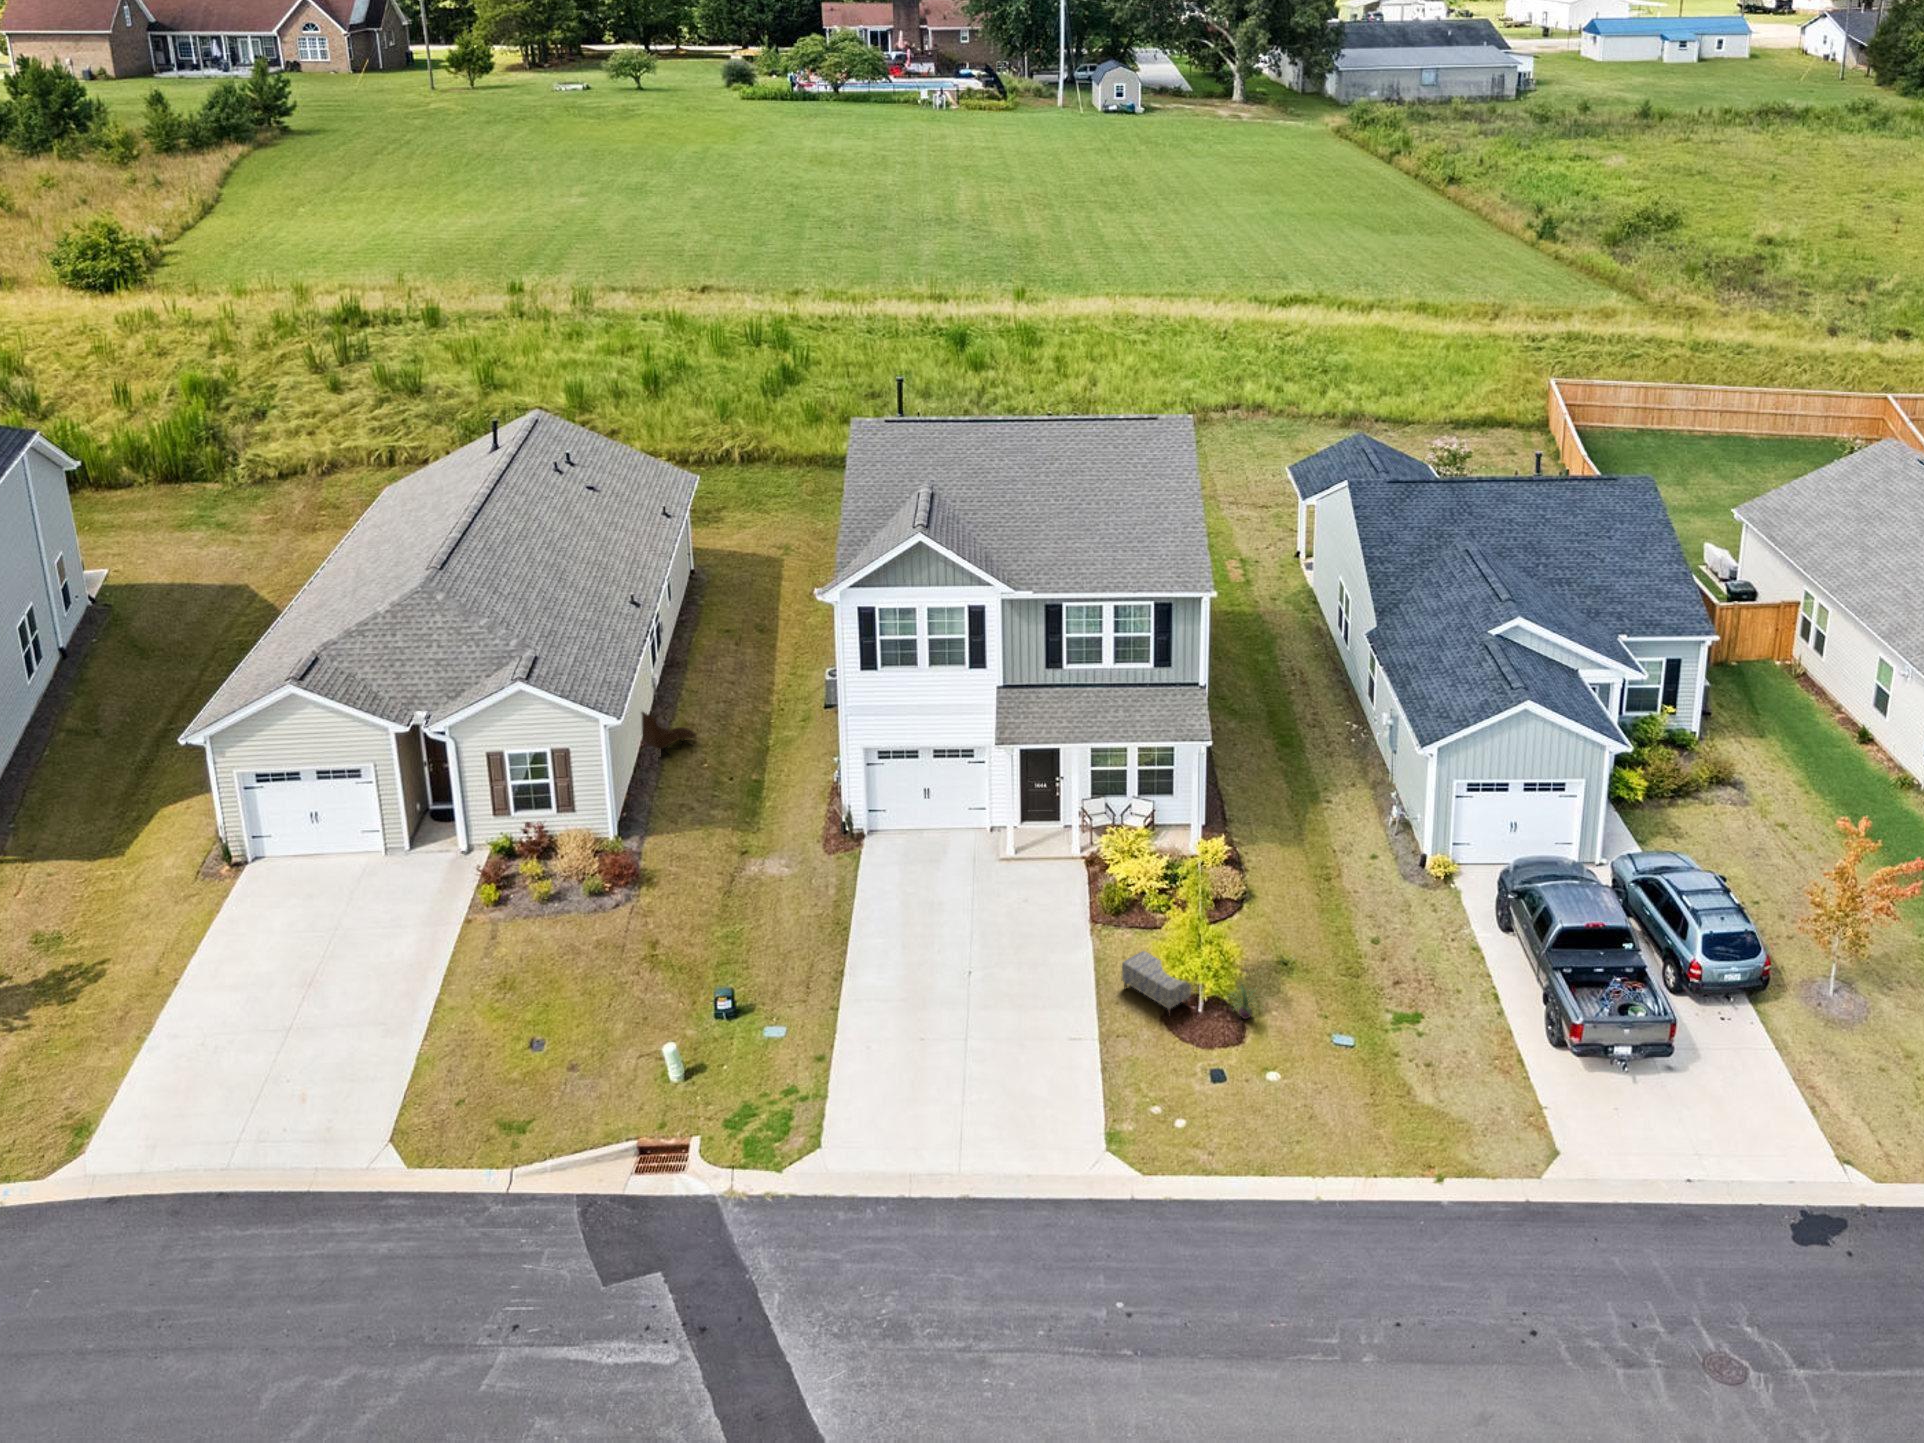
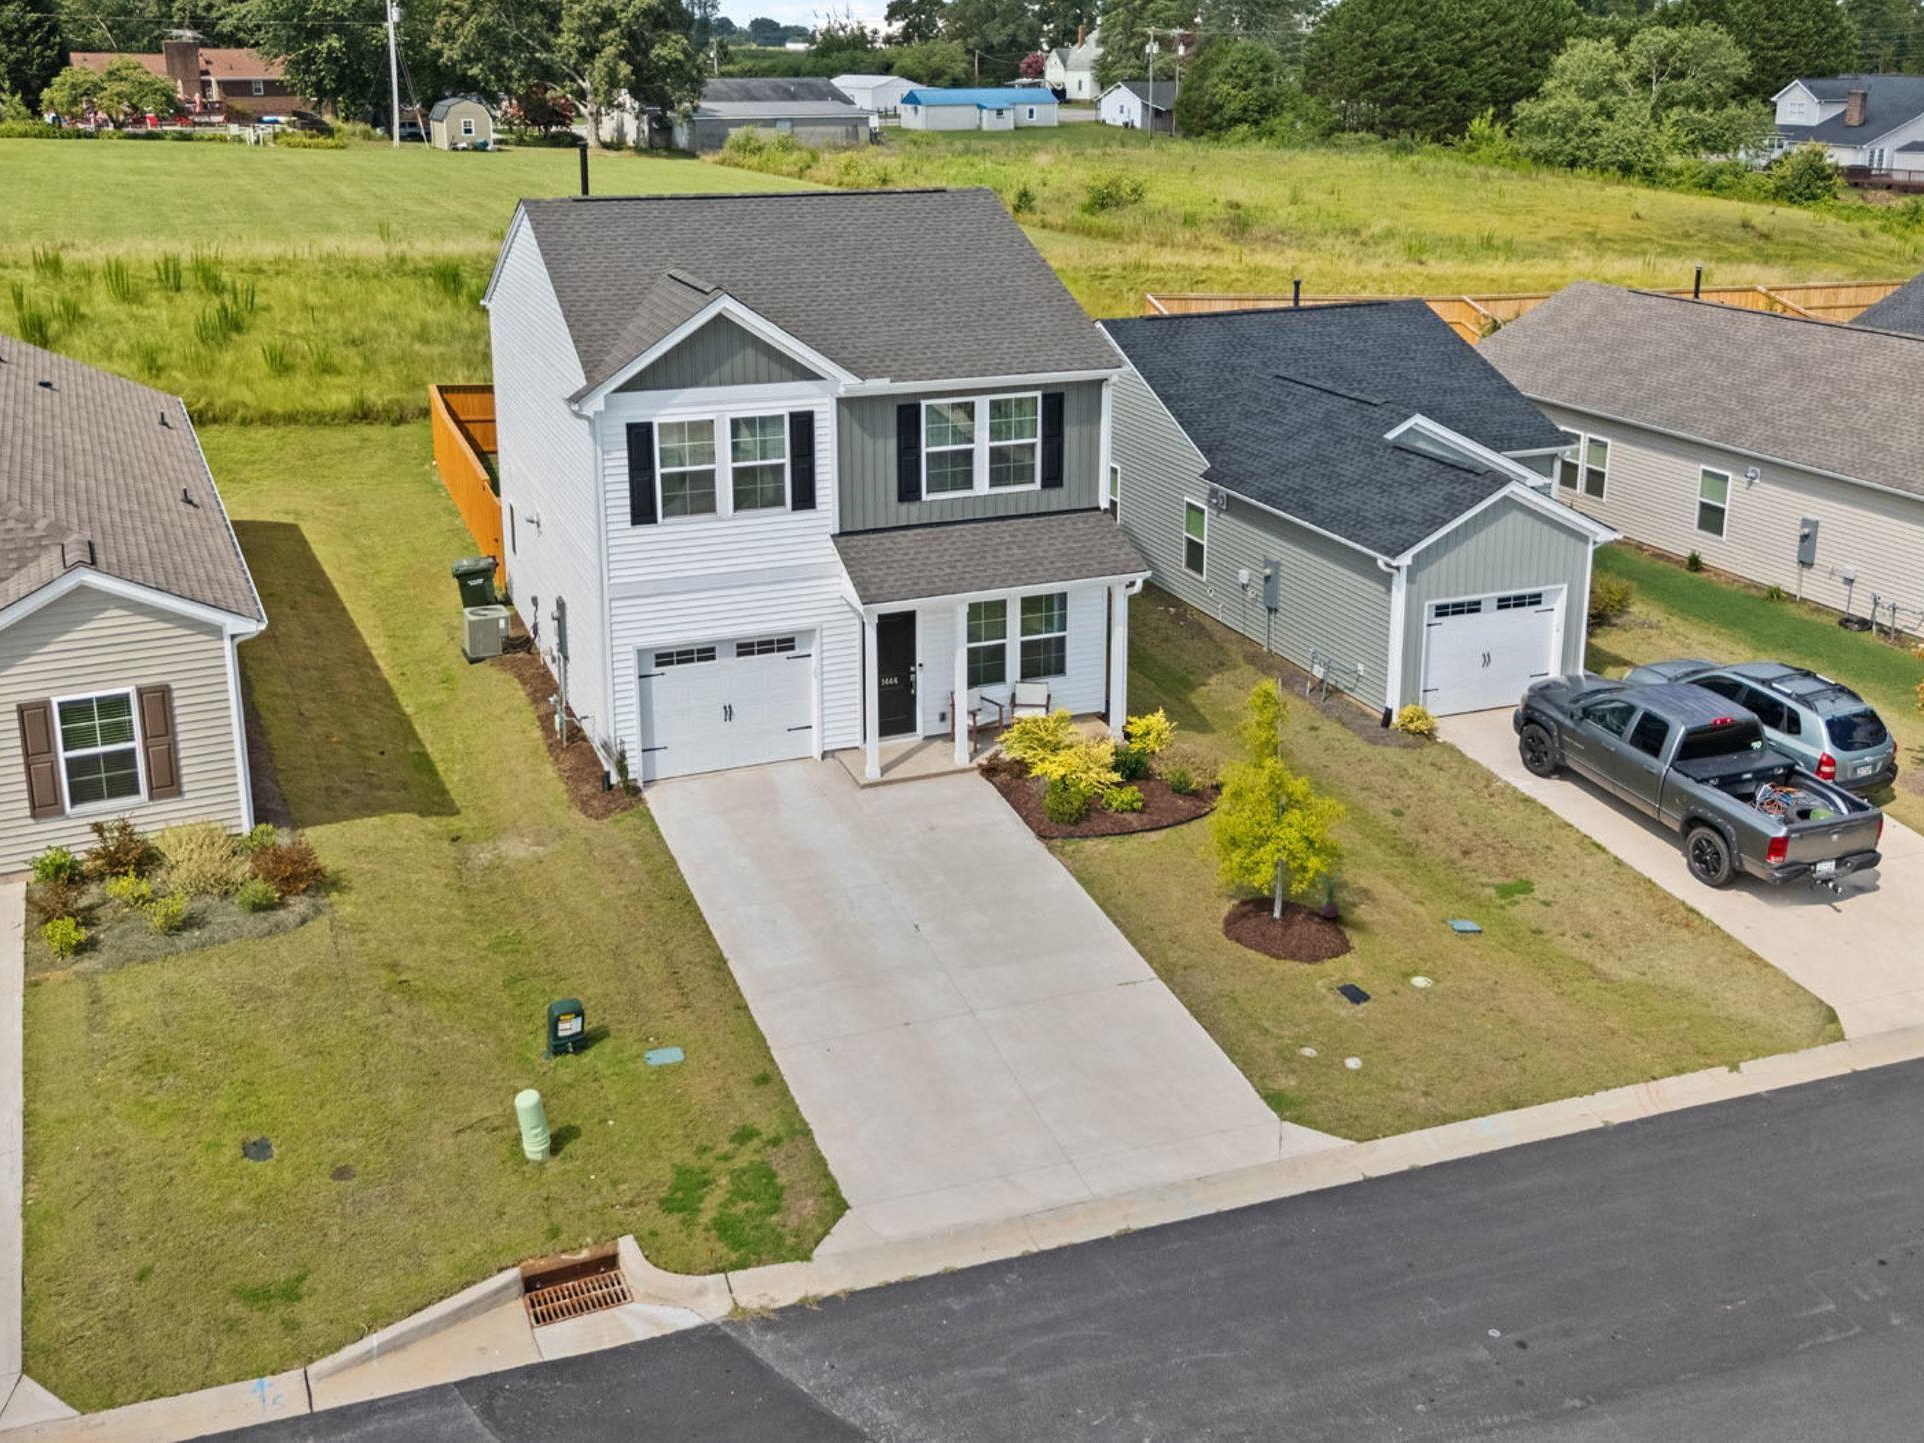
lounge chair: present [641,712,696,757] -> none [221,655,315,731]
bench: present [1122,951,1191,1015] -> none [1142,850,1251,932]

